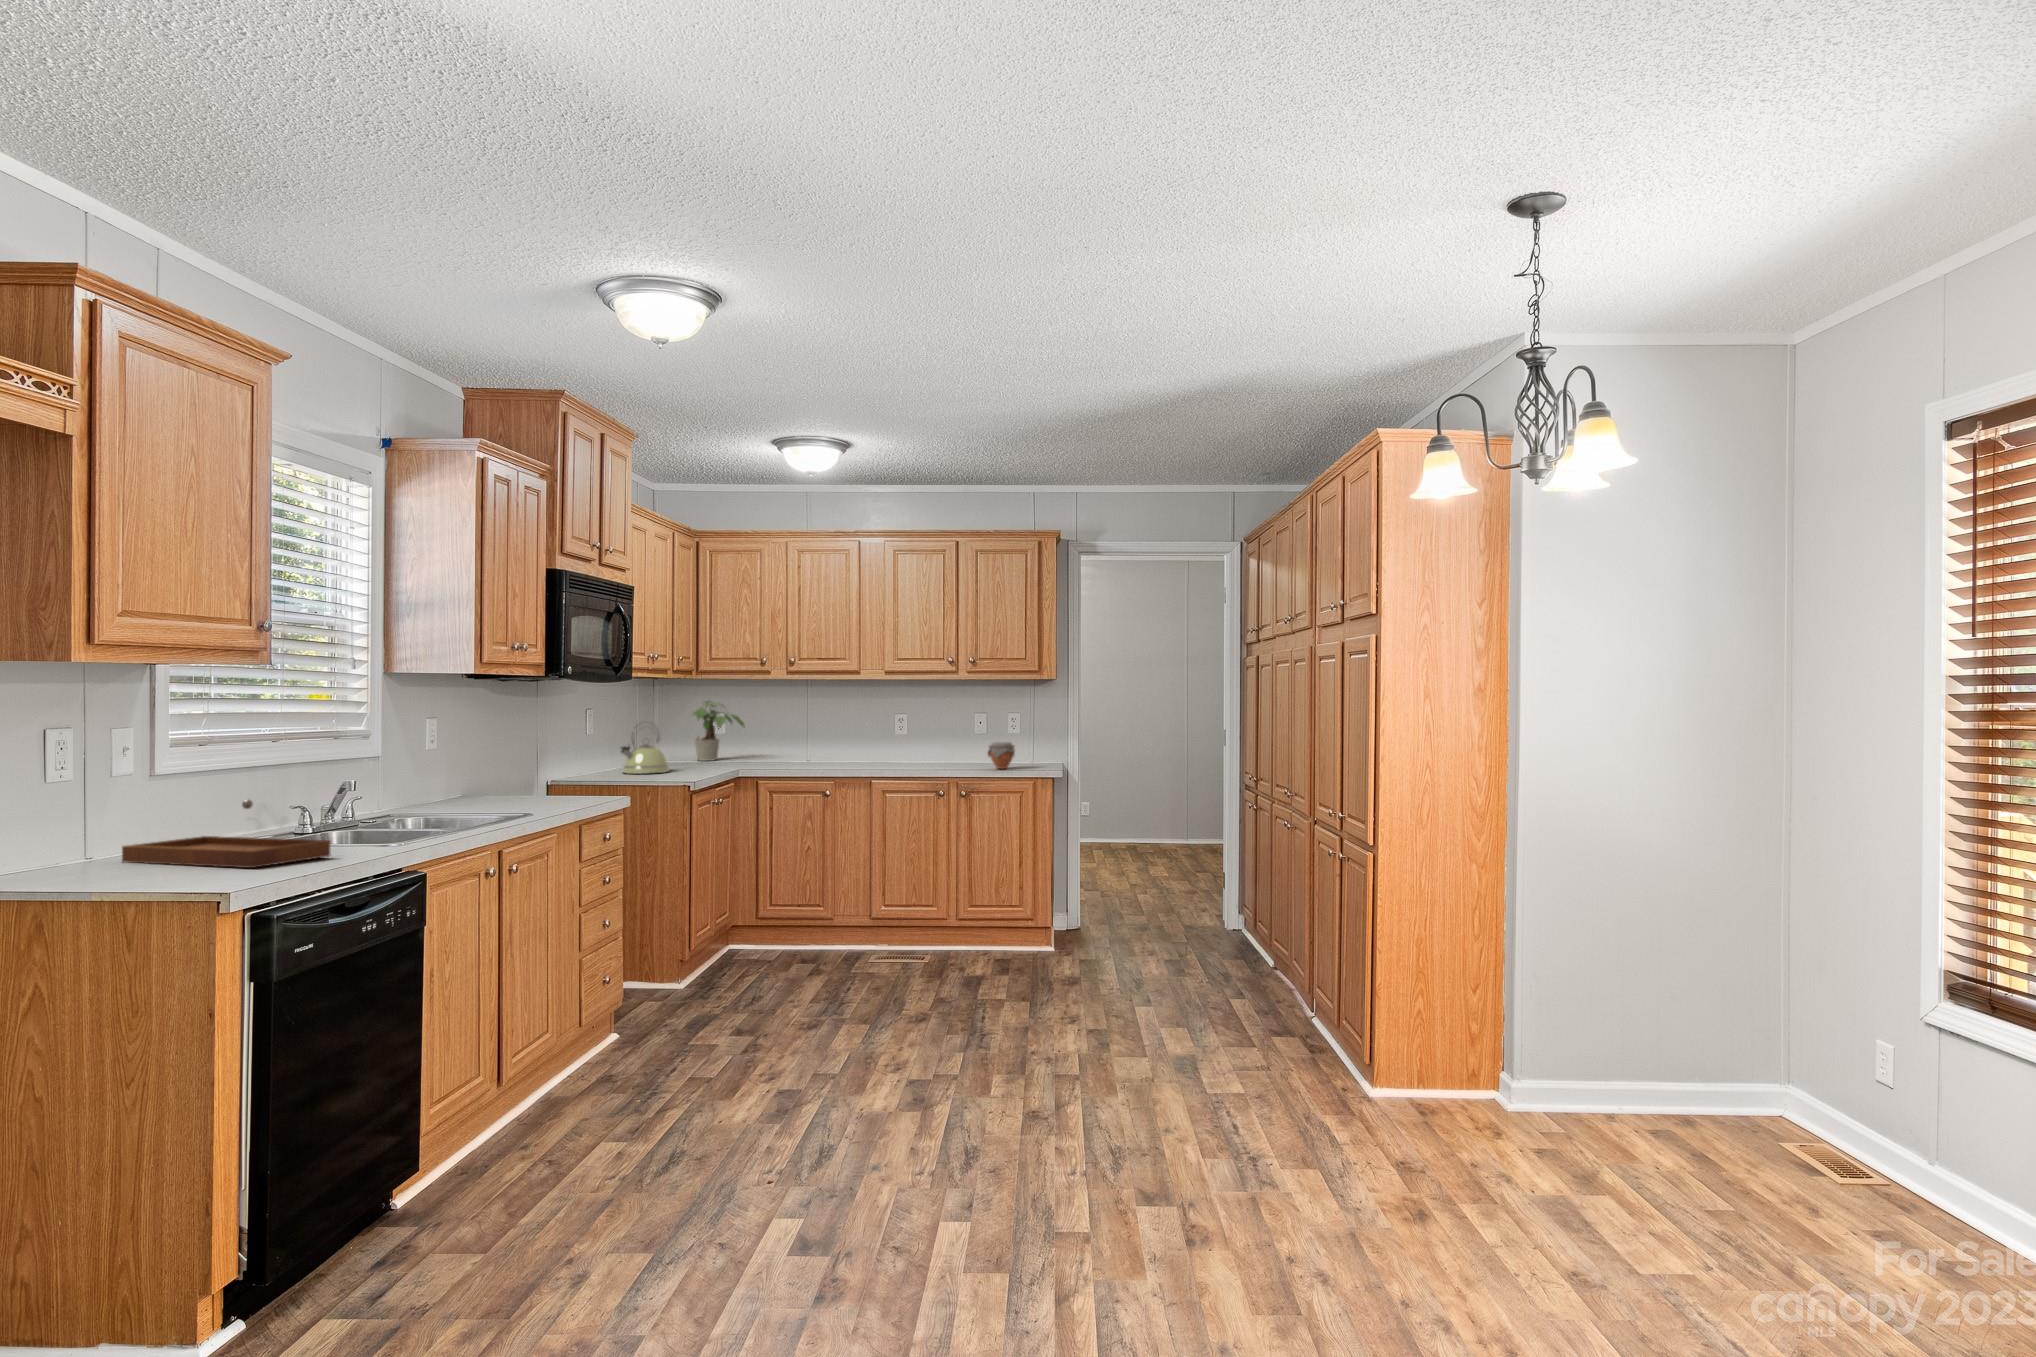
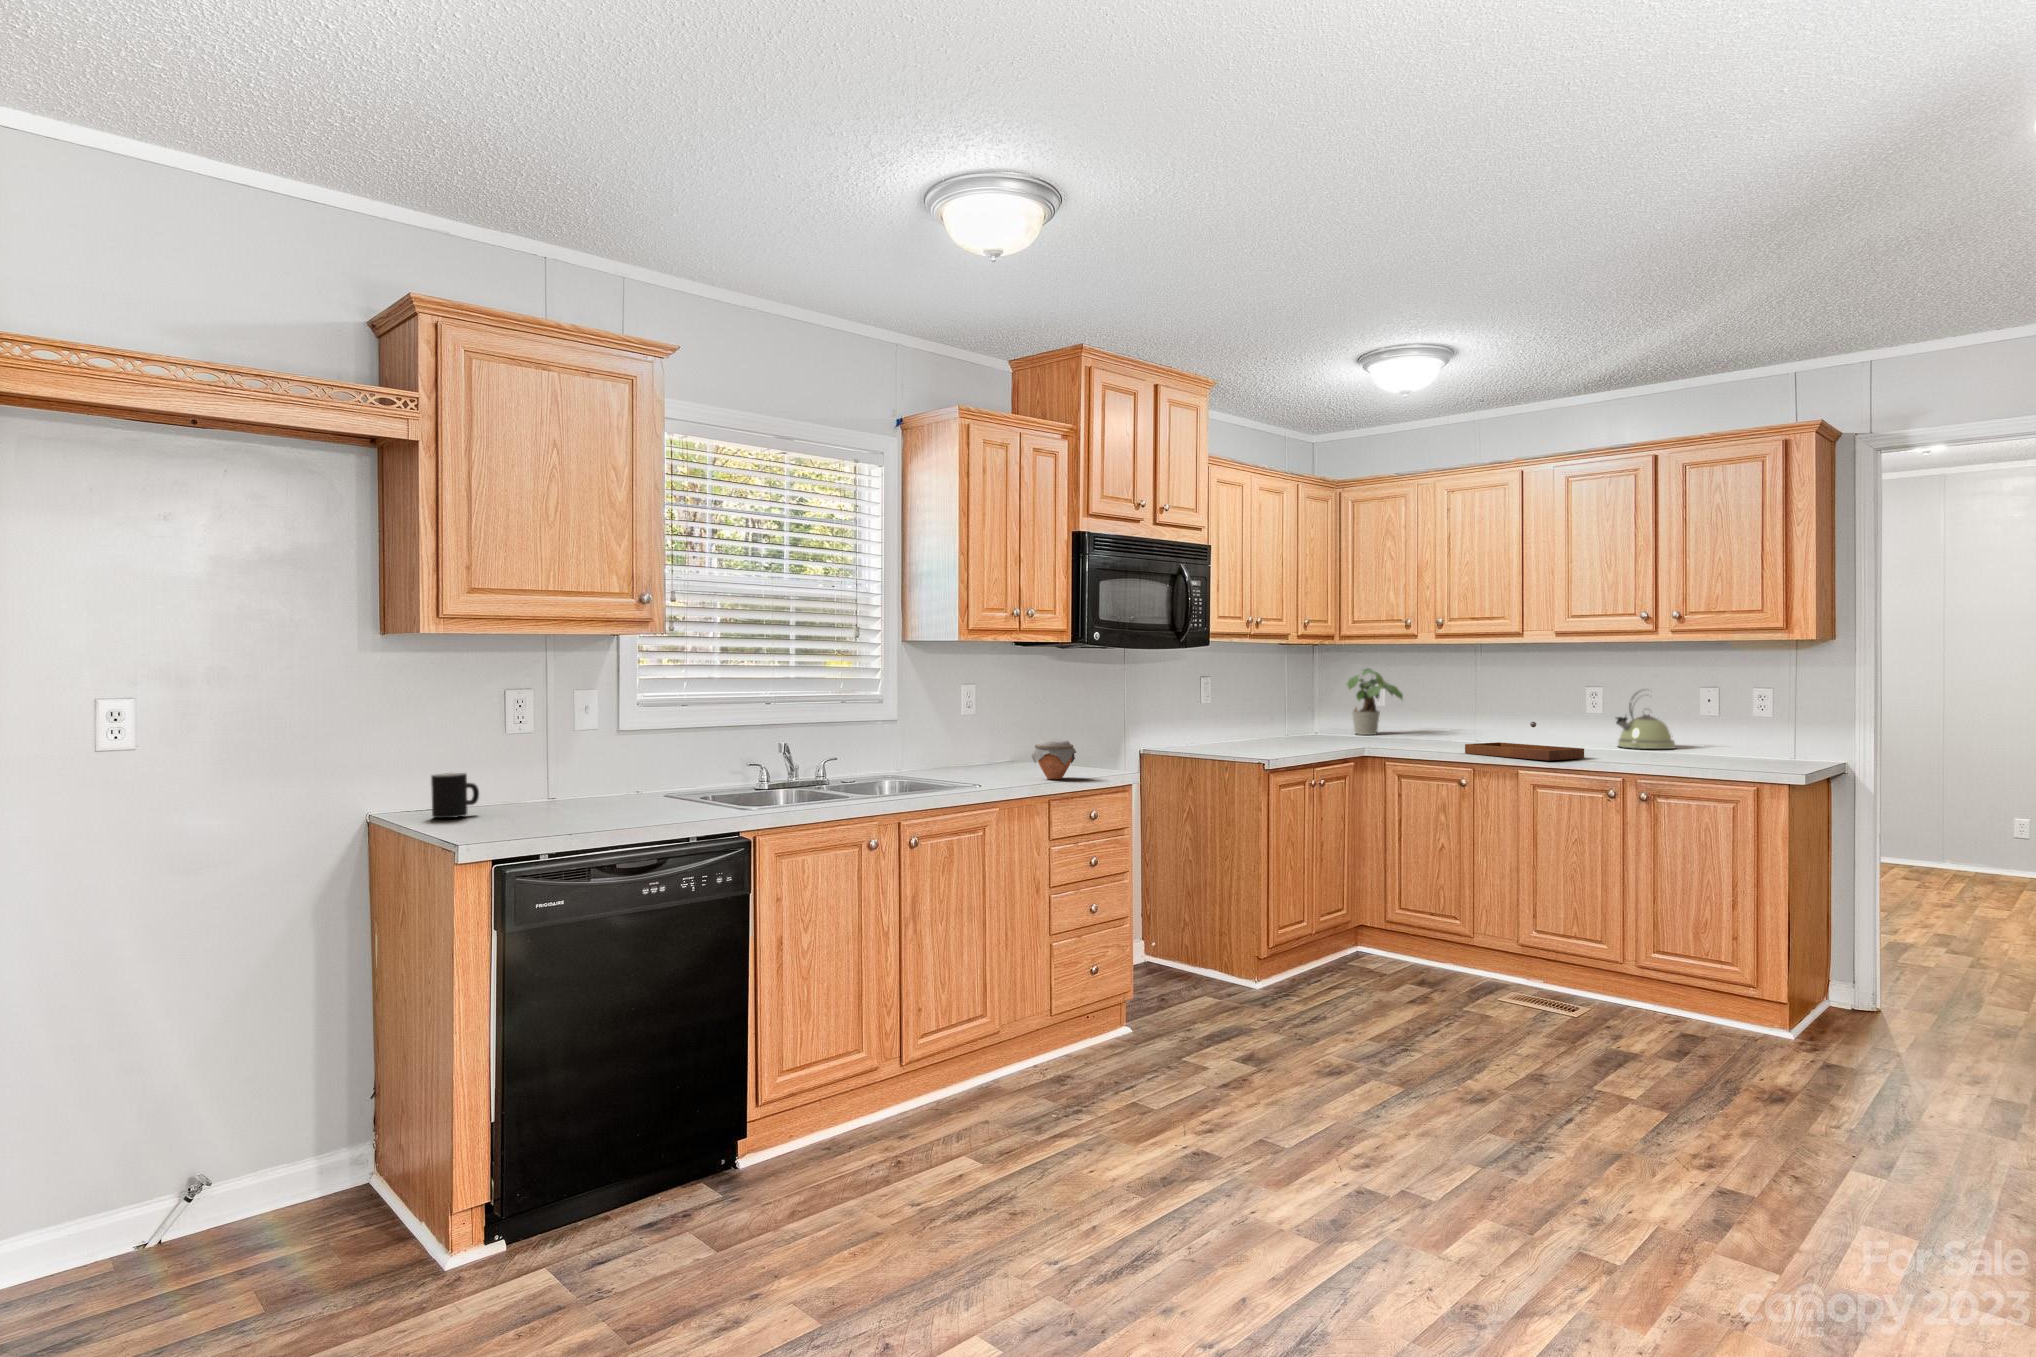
kettle: present [621,722,669,774] -> present [1616,691,1675,749]
jar: present [988,742,1015,769] -> present [1031,739,1076,779]
tray: present [122,800,330,868] -> present [1465,722,1584,760]
mug: none [32,824,80,878] -> present [431,773,479,818]

